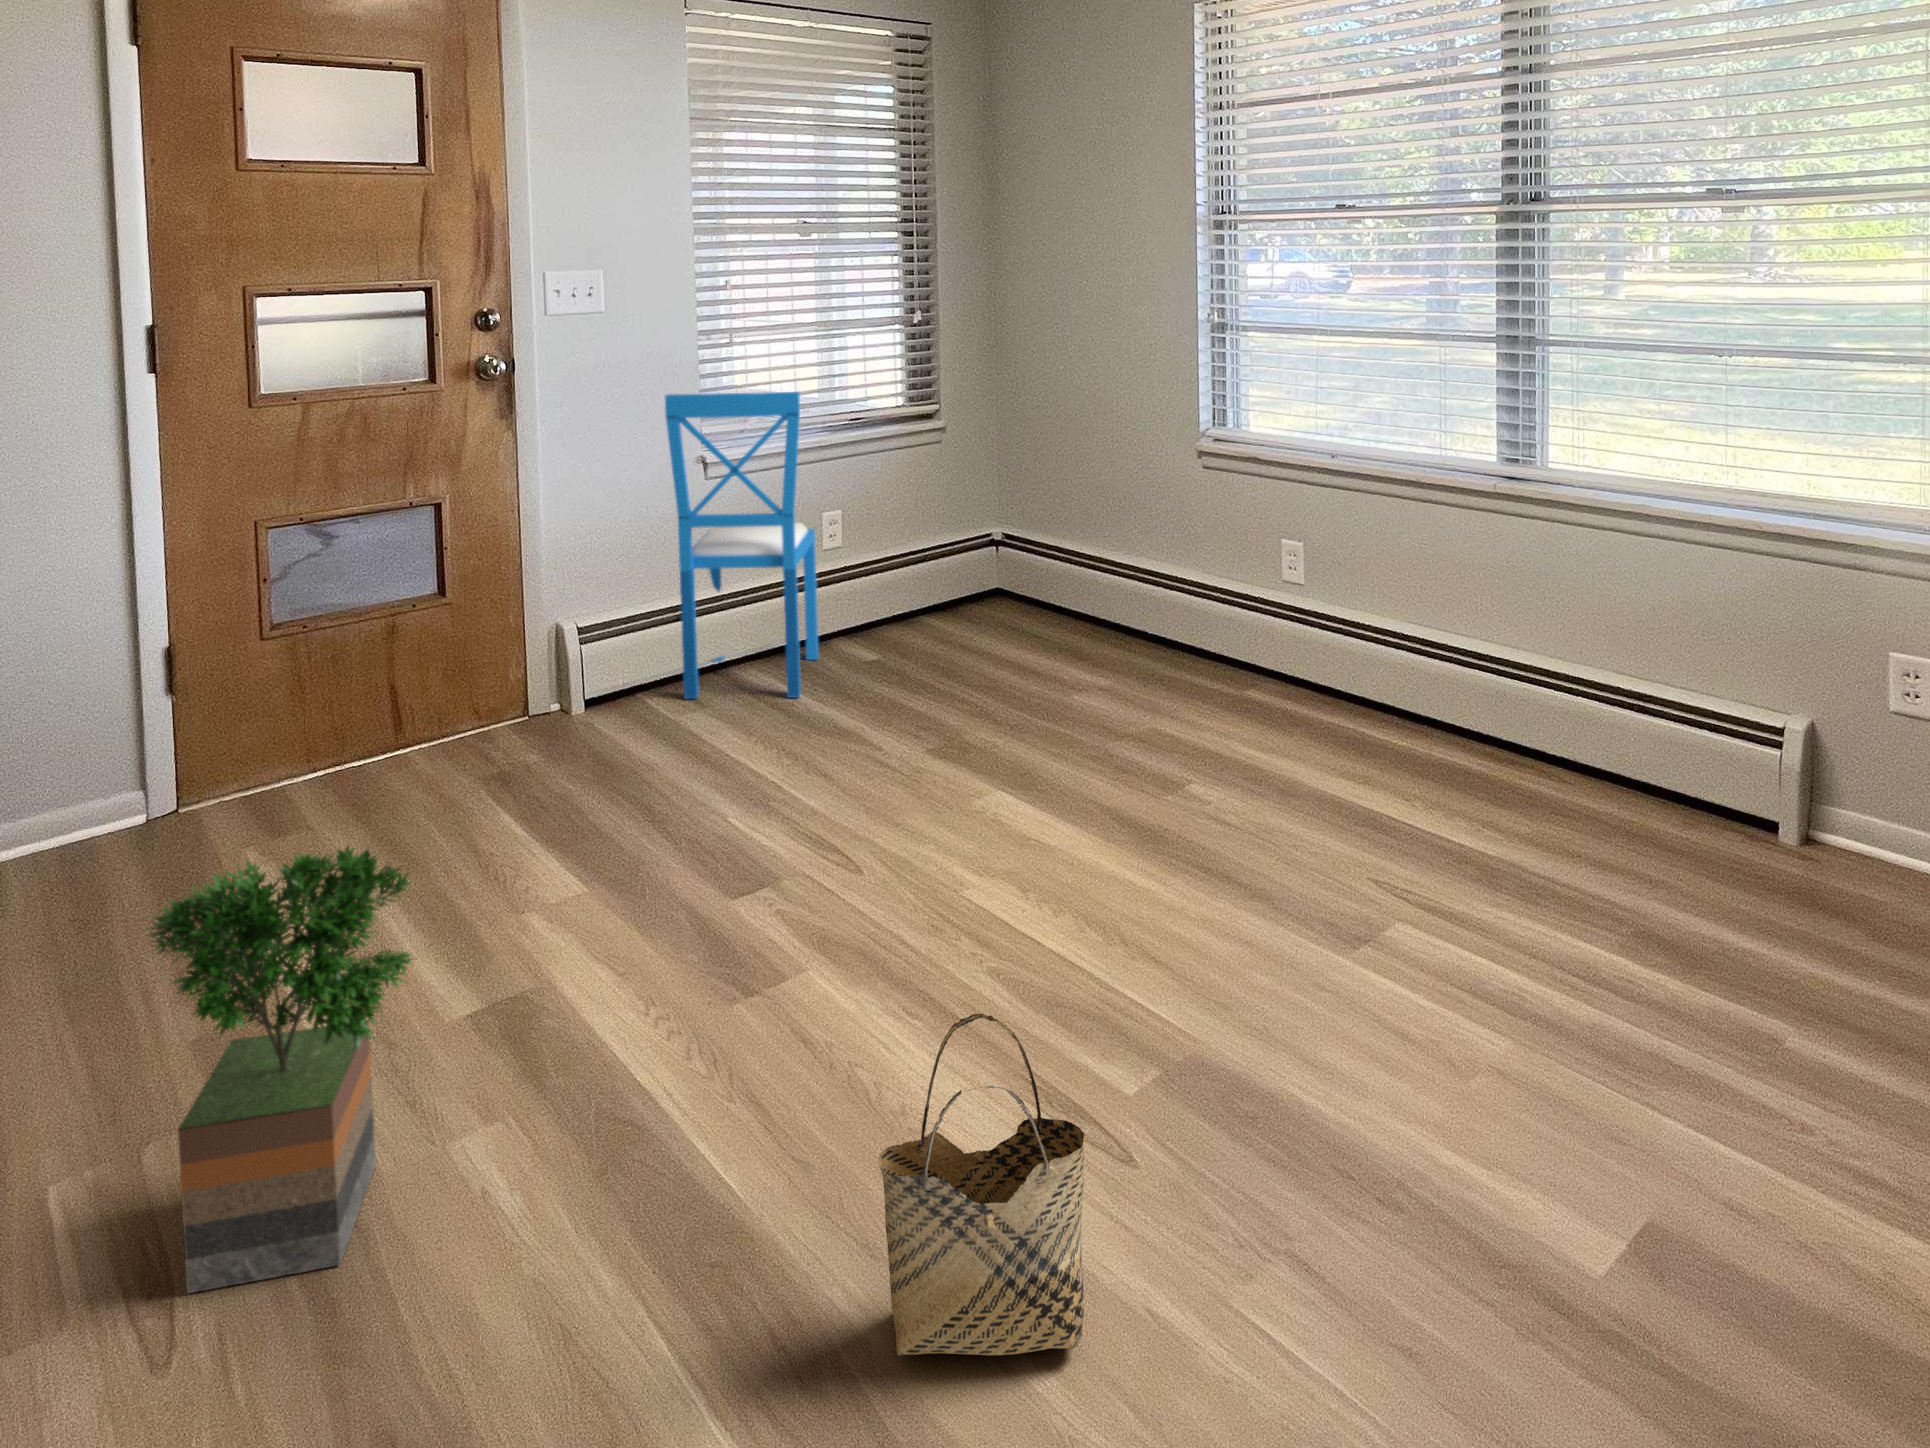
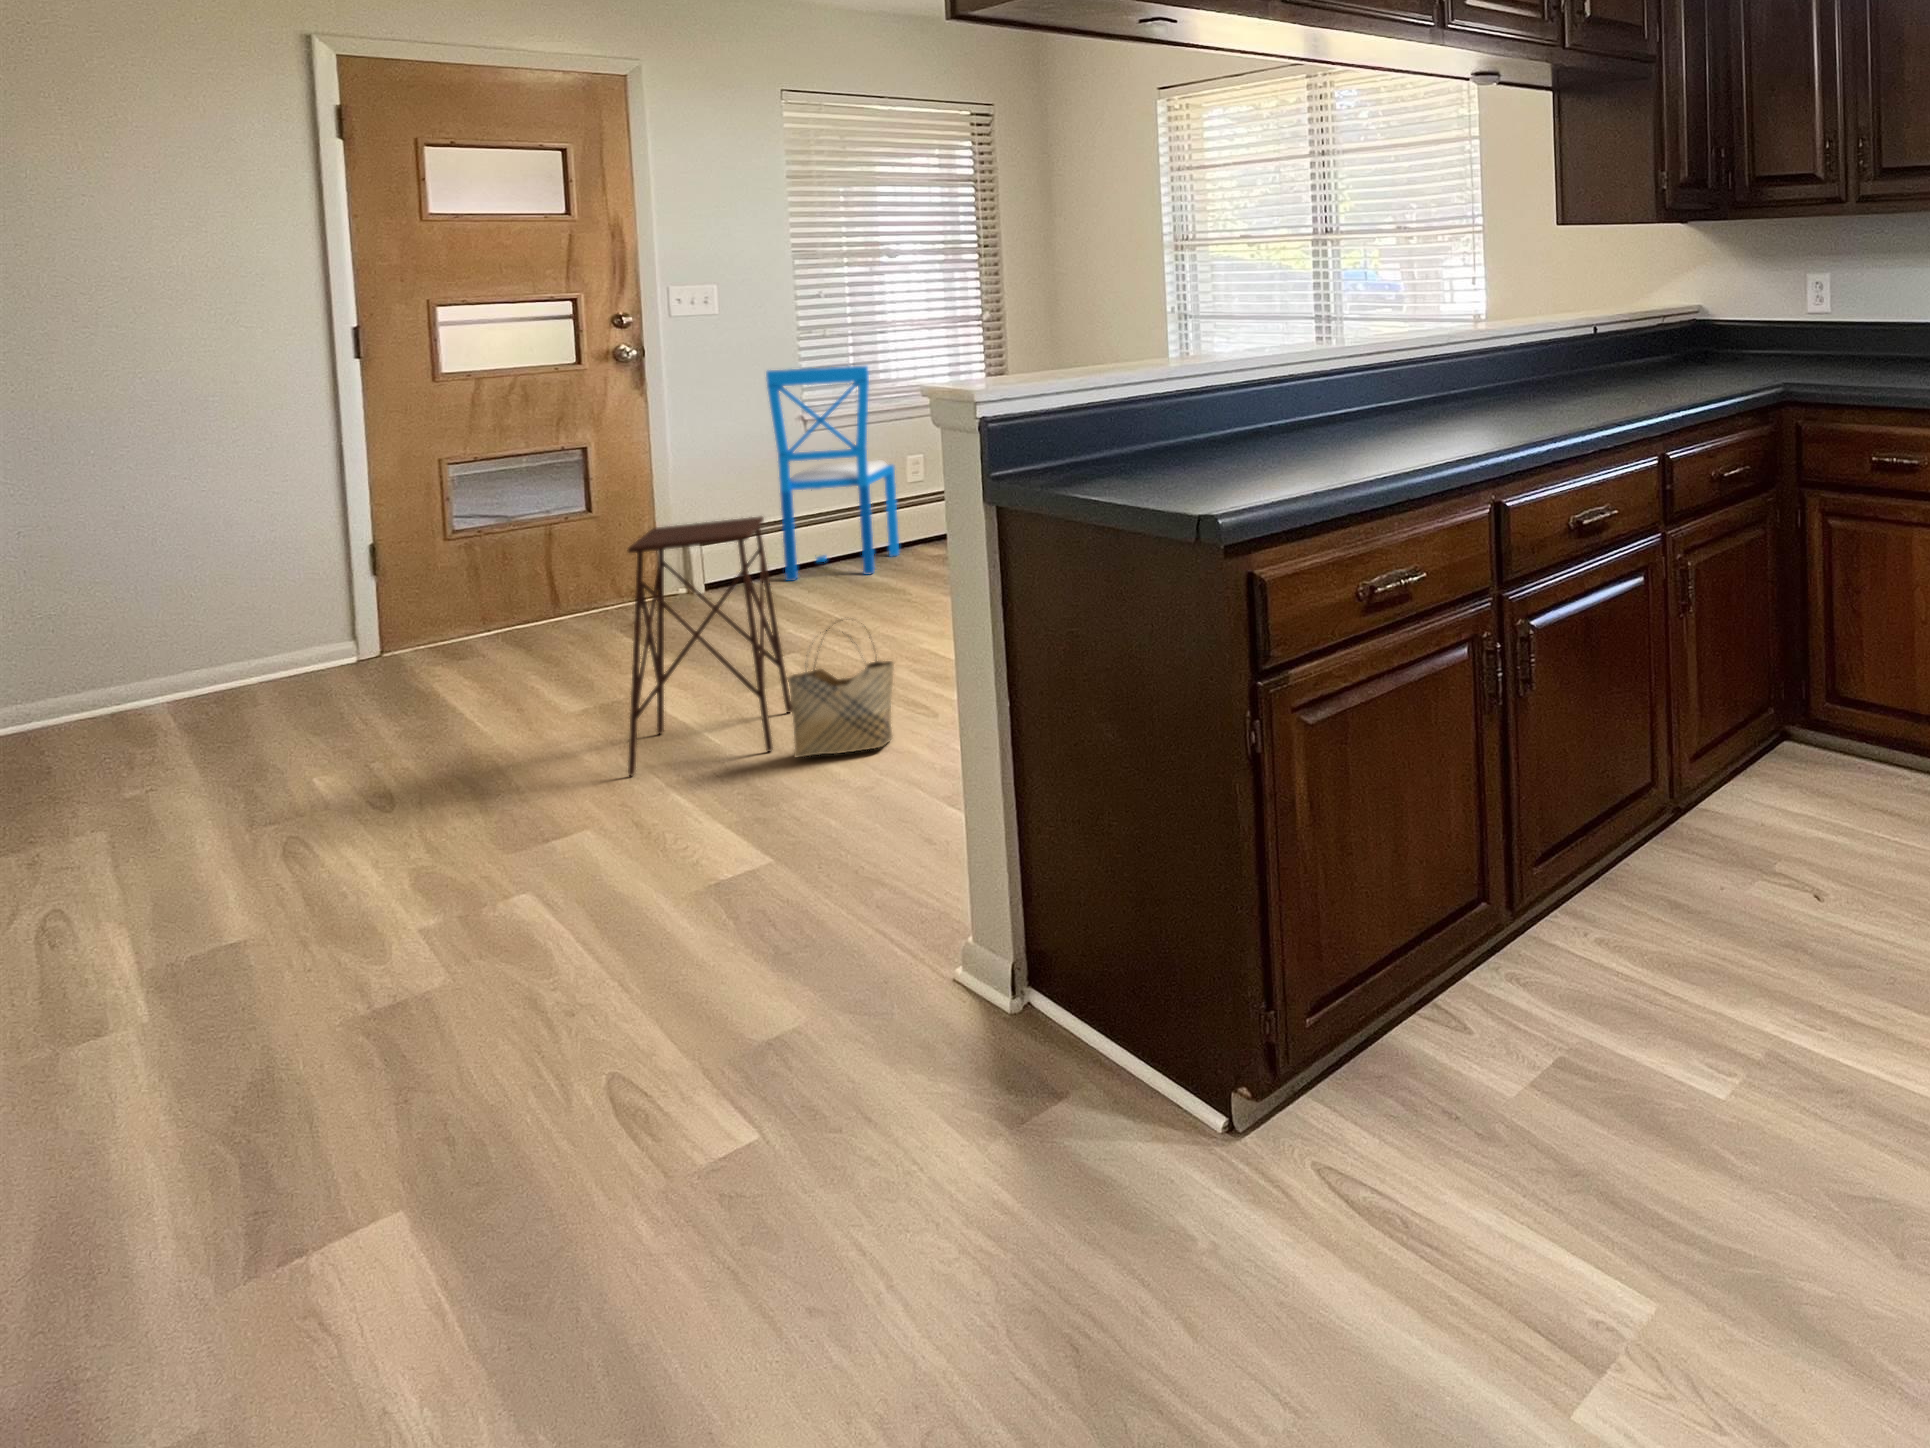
side table: none [565,741,832,1345] -> present [627,516,792,776]
potted tree: present [148,846,414,1293] -> none [389,580,551,789]

